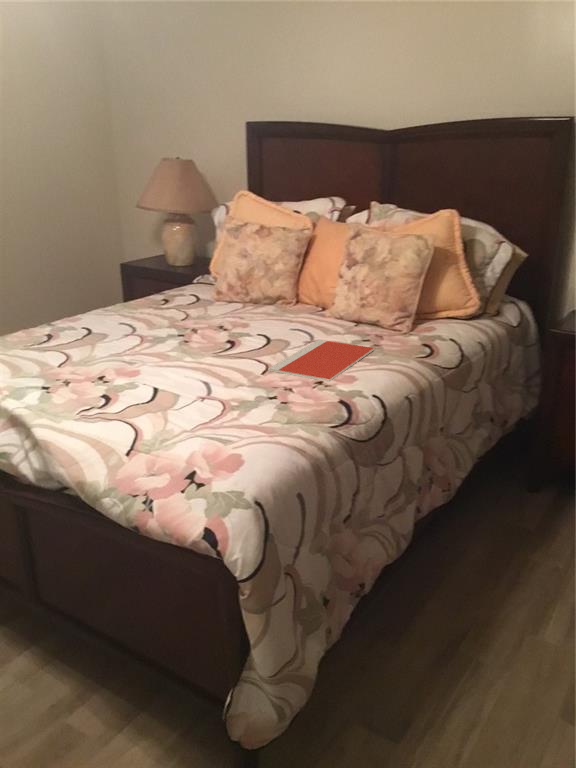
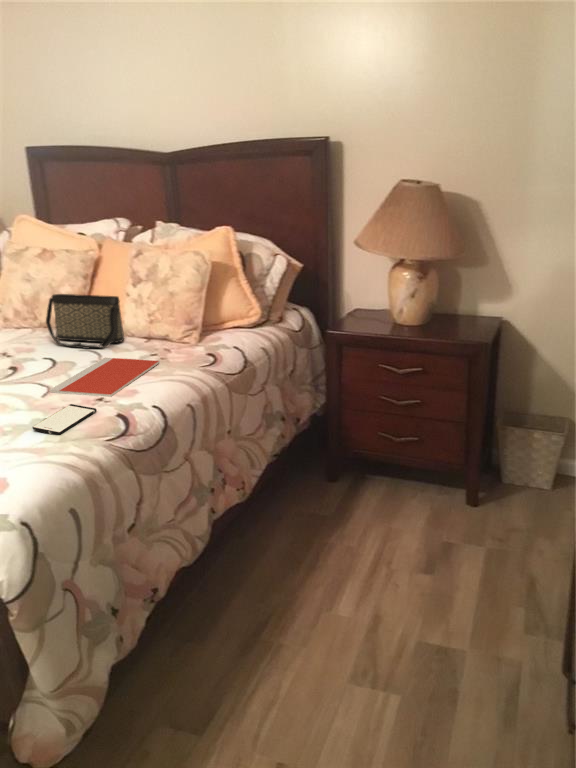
handbag: none [260,271,335,329] -> present [46,294,124,349]
smartphone: none [258,386,318,416] -> present [32,404,96,434]

